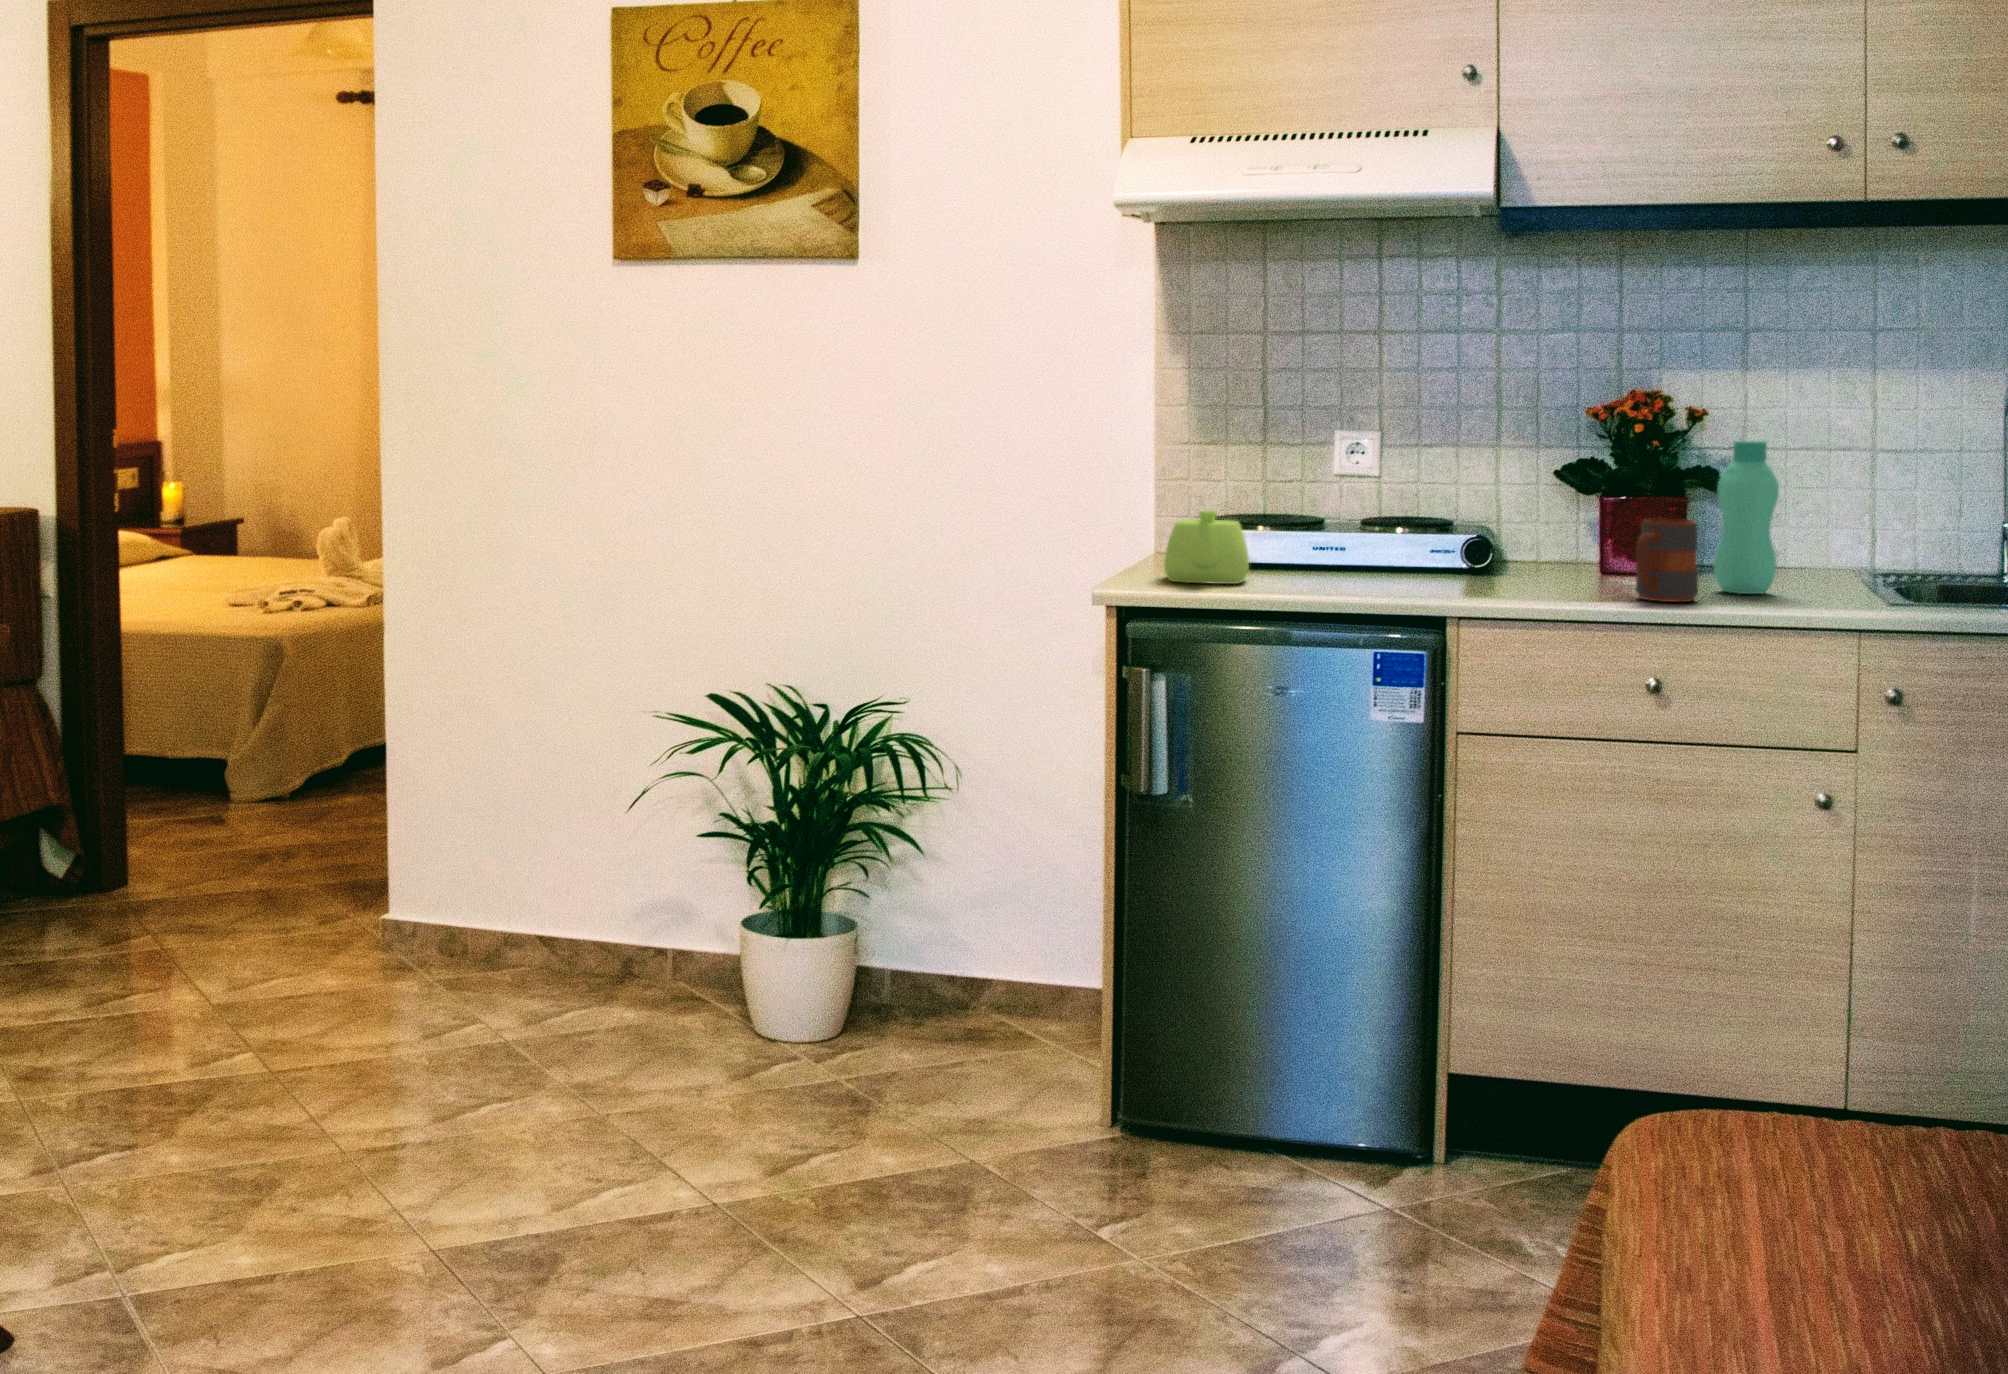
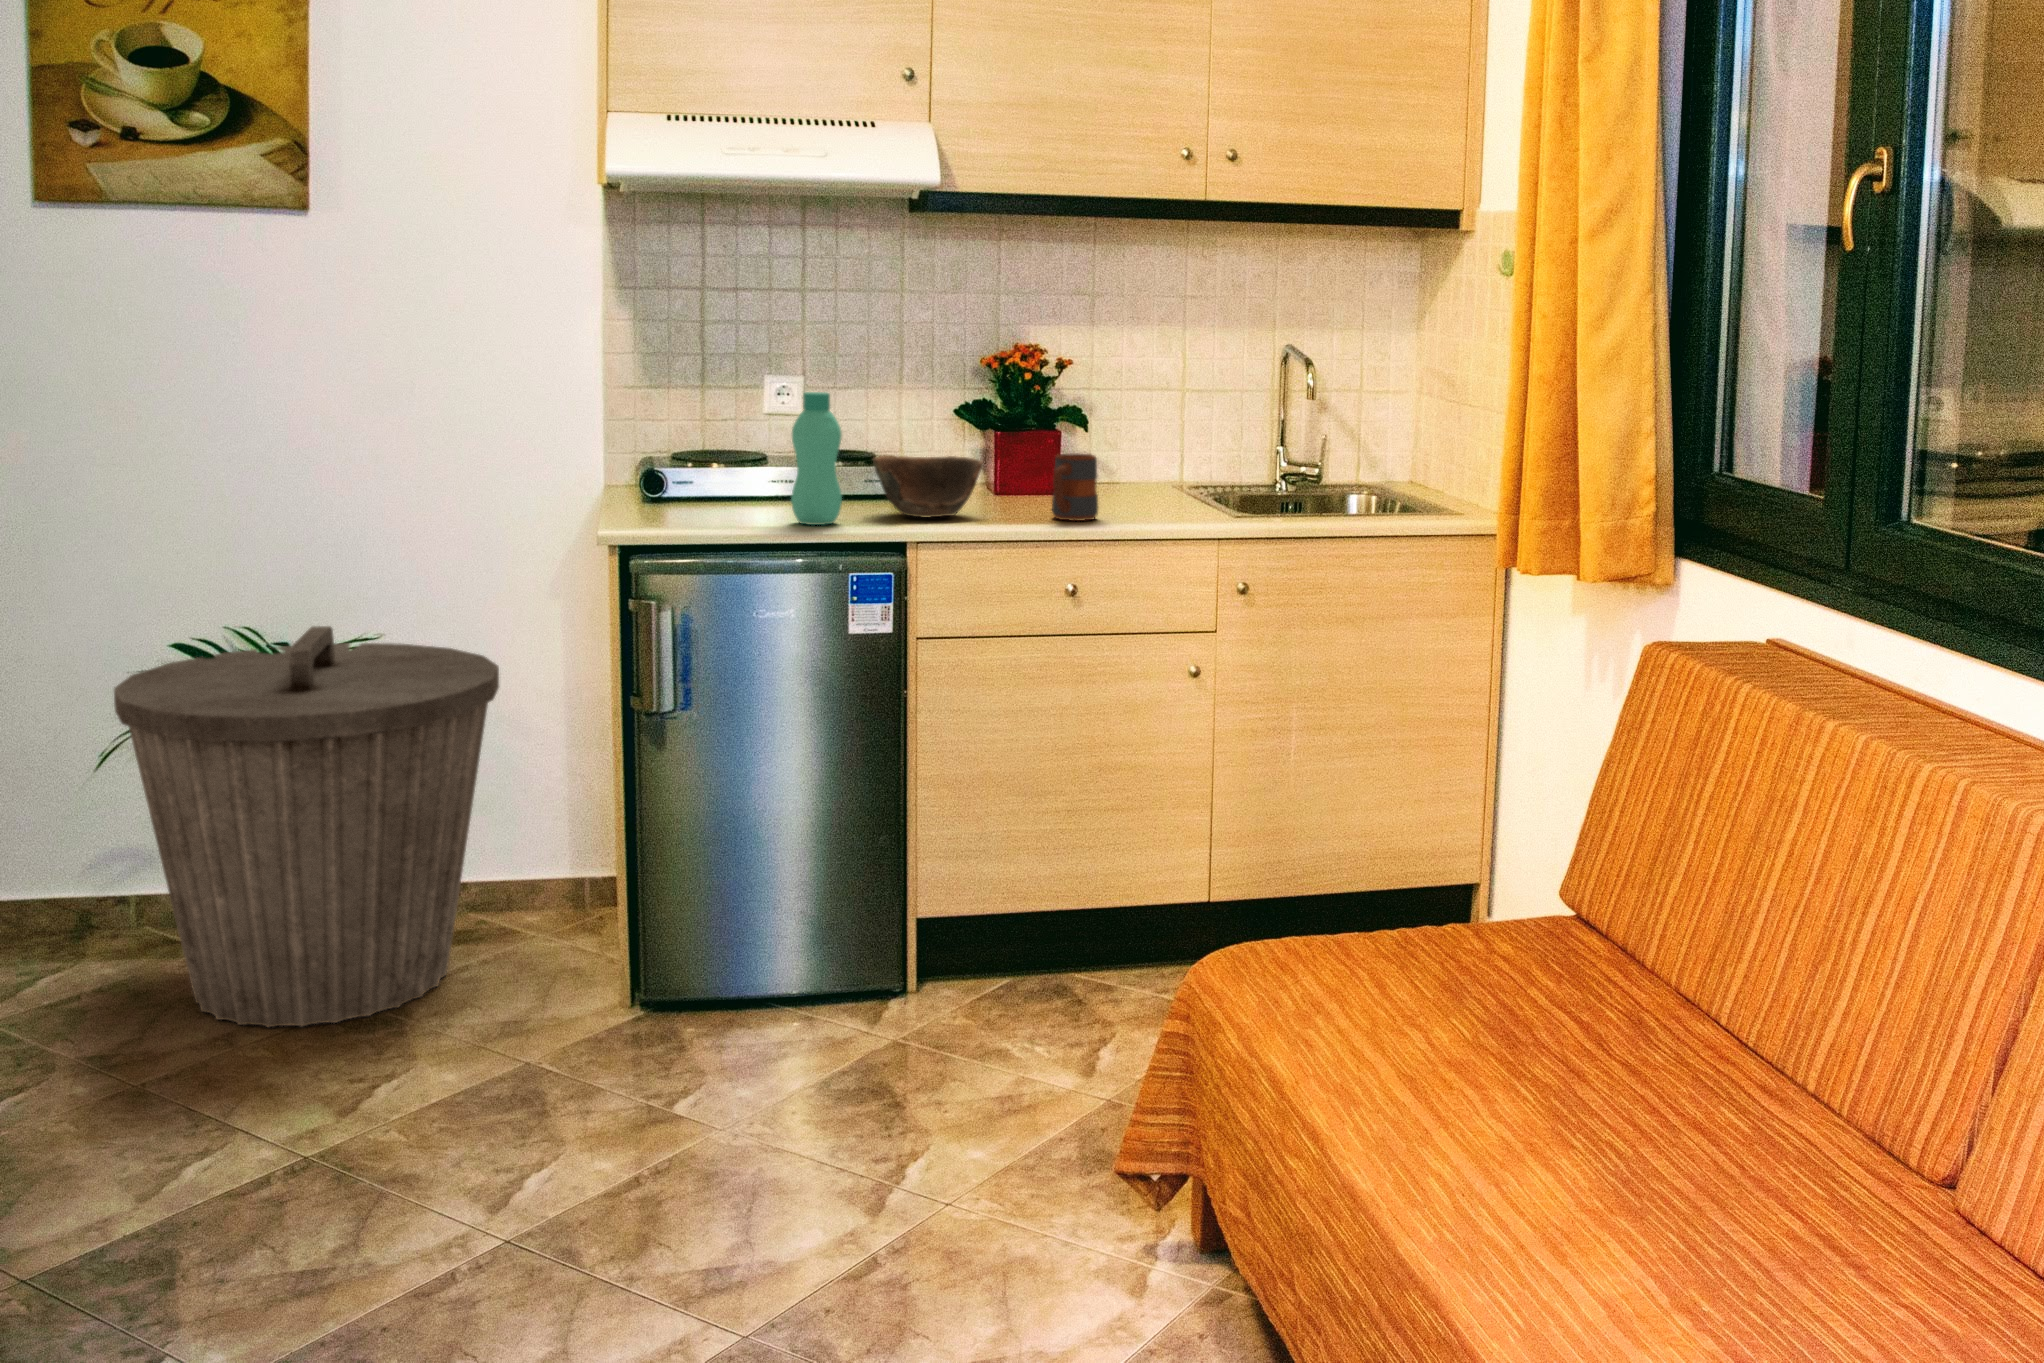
bottle: present [1714,440,1779,594] -> present [791,392,842,525]
teapot: present [1164,510,1249,584] -> none [658,455,734,520]
bowl: none [1410,517,1548,590] -> present [873,456,983,517]
trash can: none [646,682,1002,1094] -> present [114,626,499,1027]

